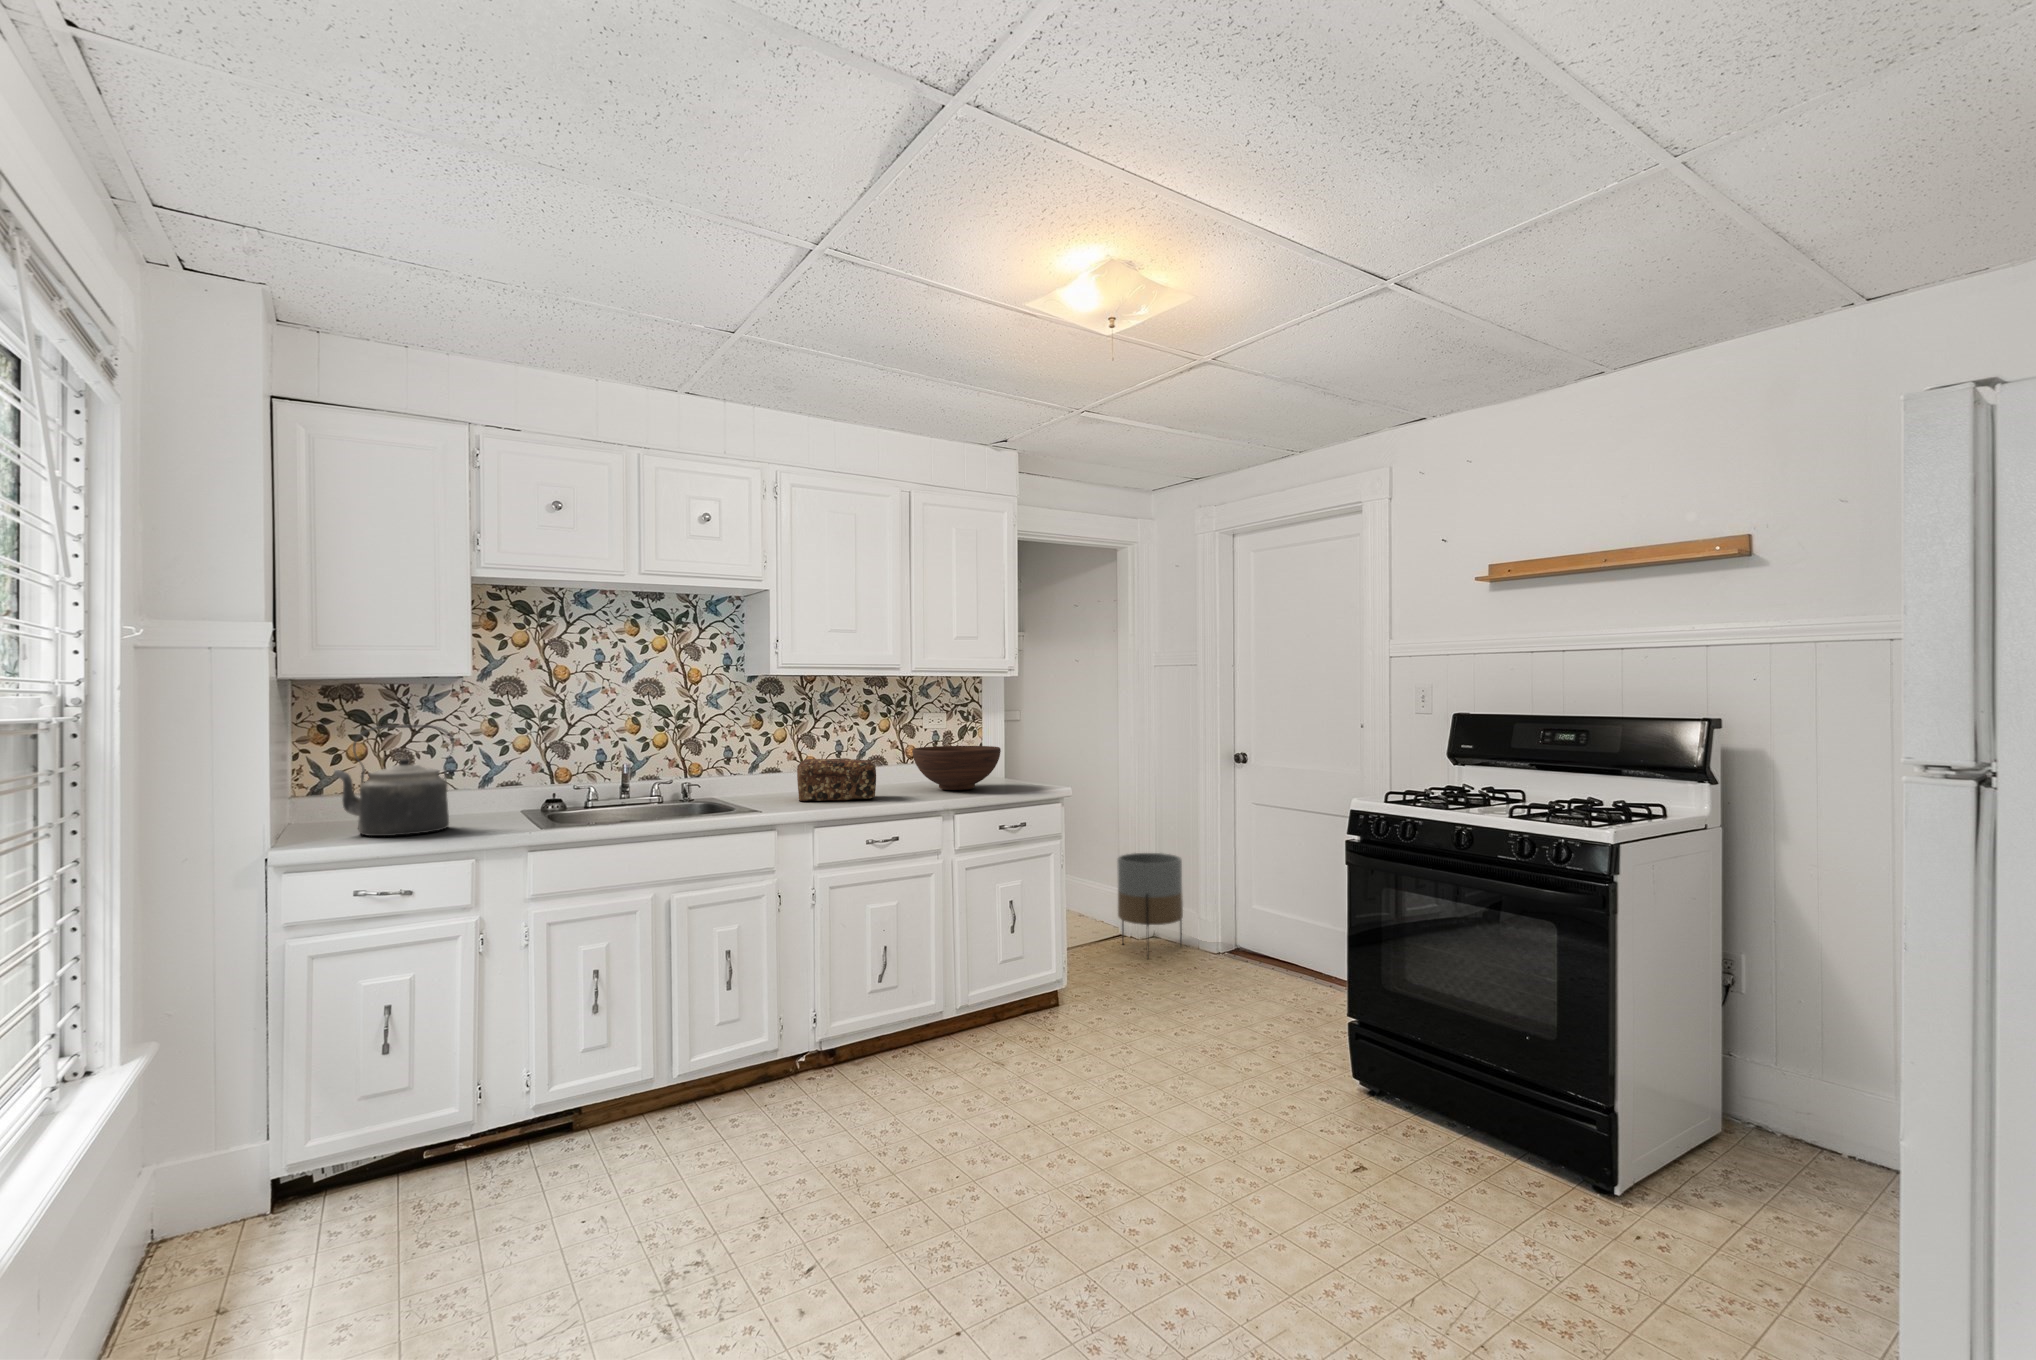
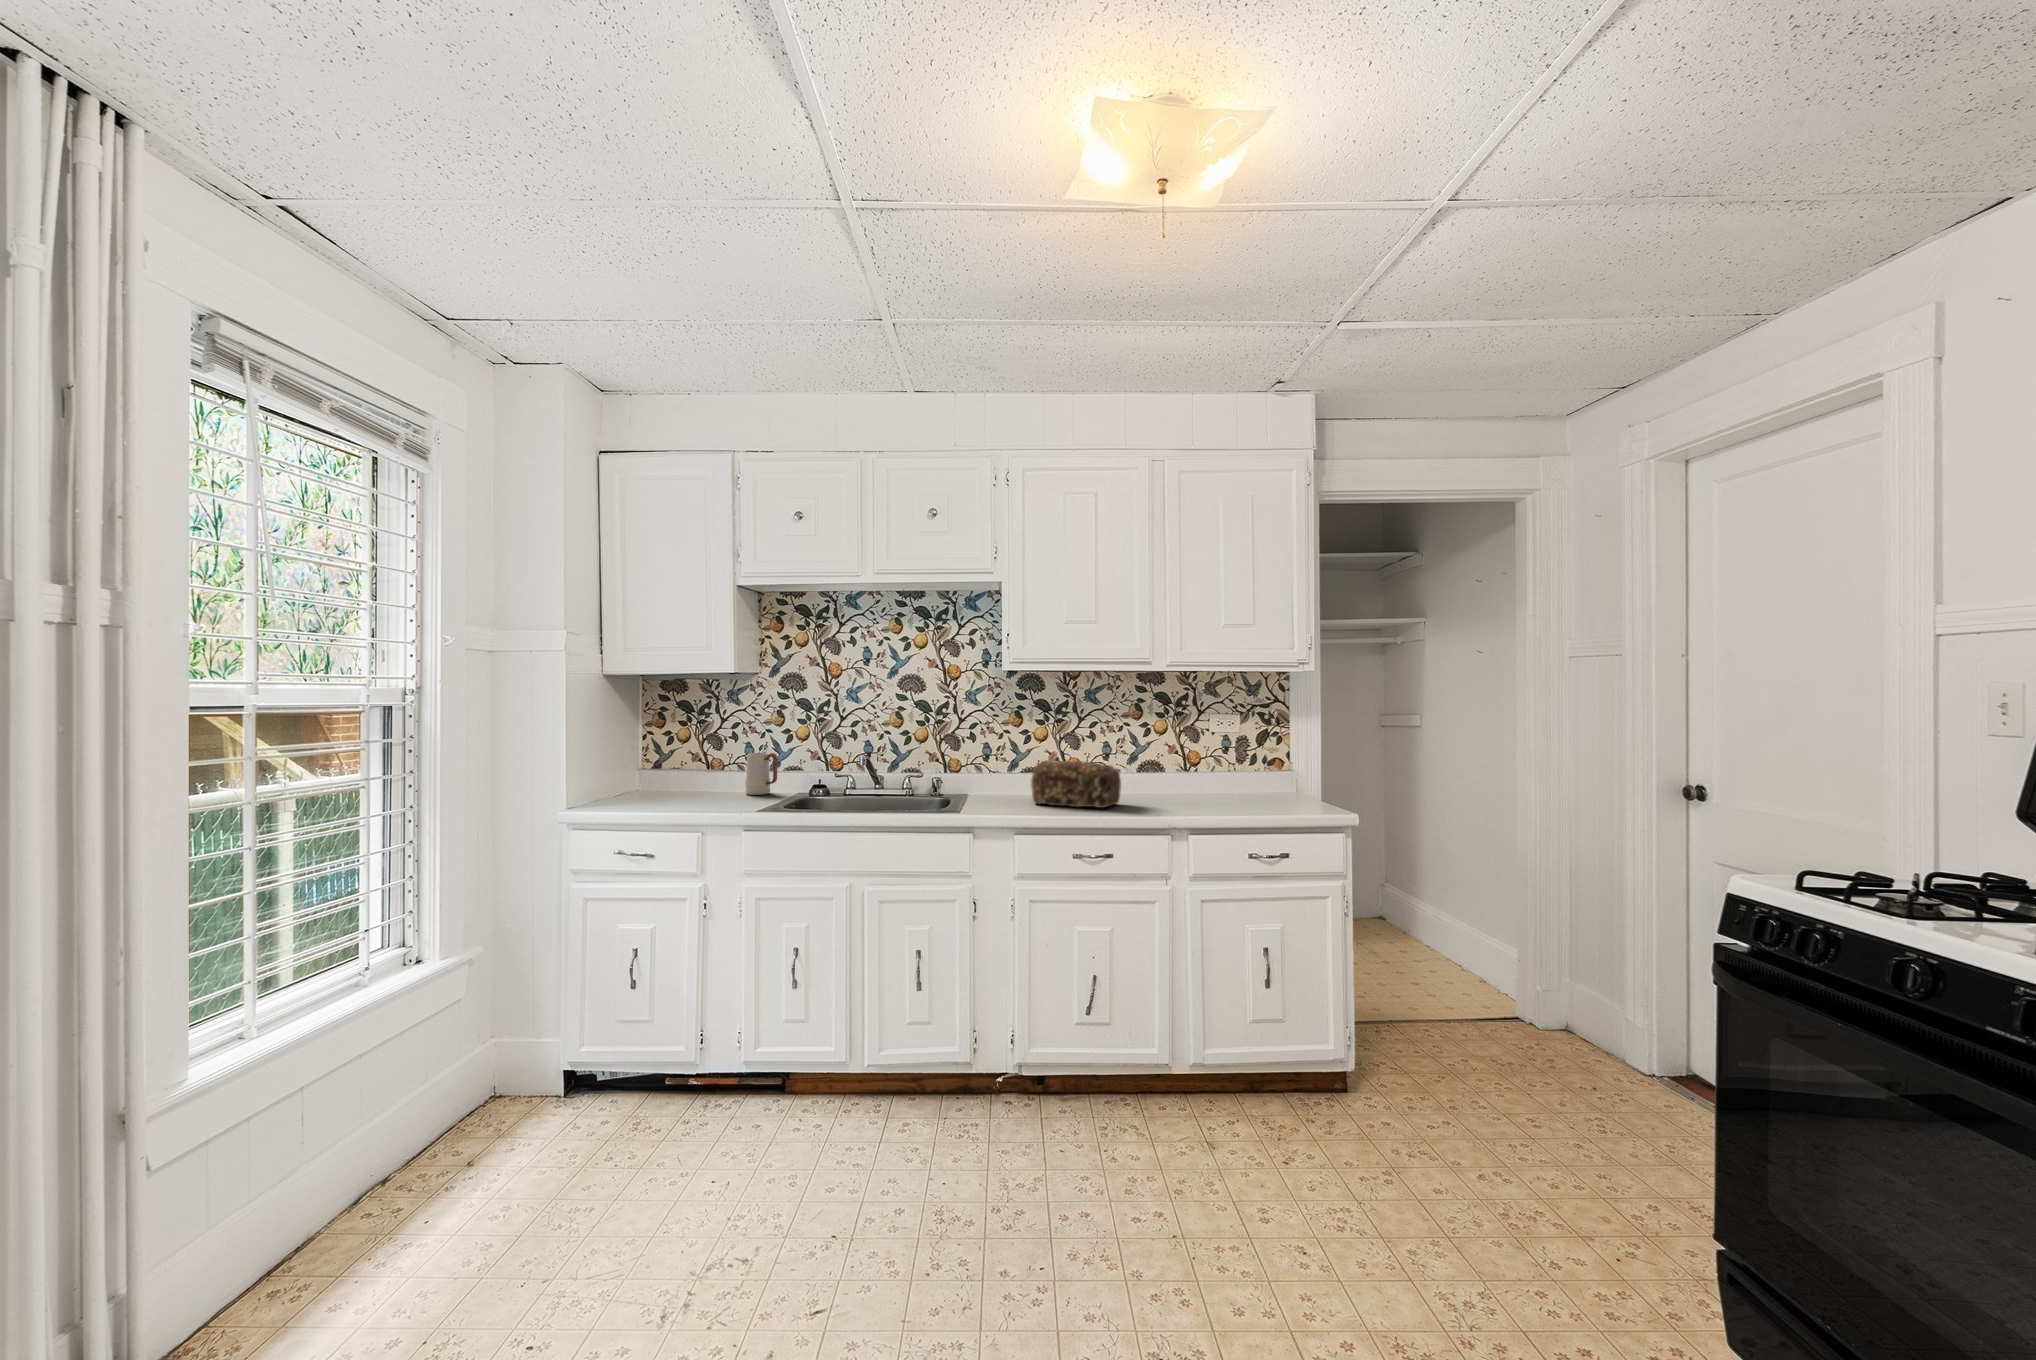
kettle: present [334,725,454,836] -> none [637,715,720,808]
fruit bowl: present [912,746,1001,790] -> none [1176,752,1279,805]
mug: none [452,768,497,817] -> present [745,753,778,795]
planter: present [1117,853,1183,958] -> none [1480,901,1579,1044]

